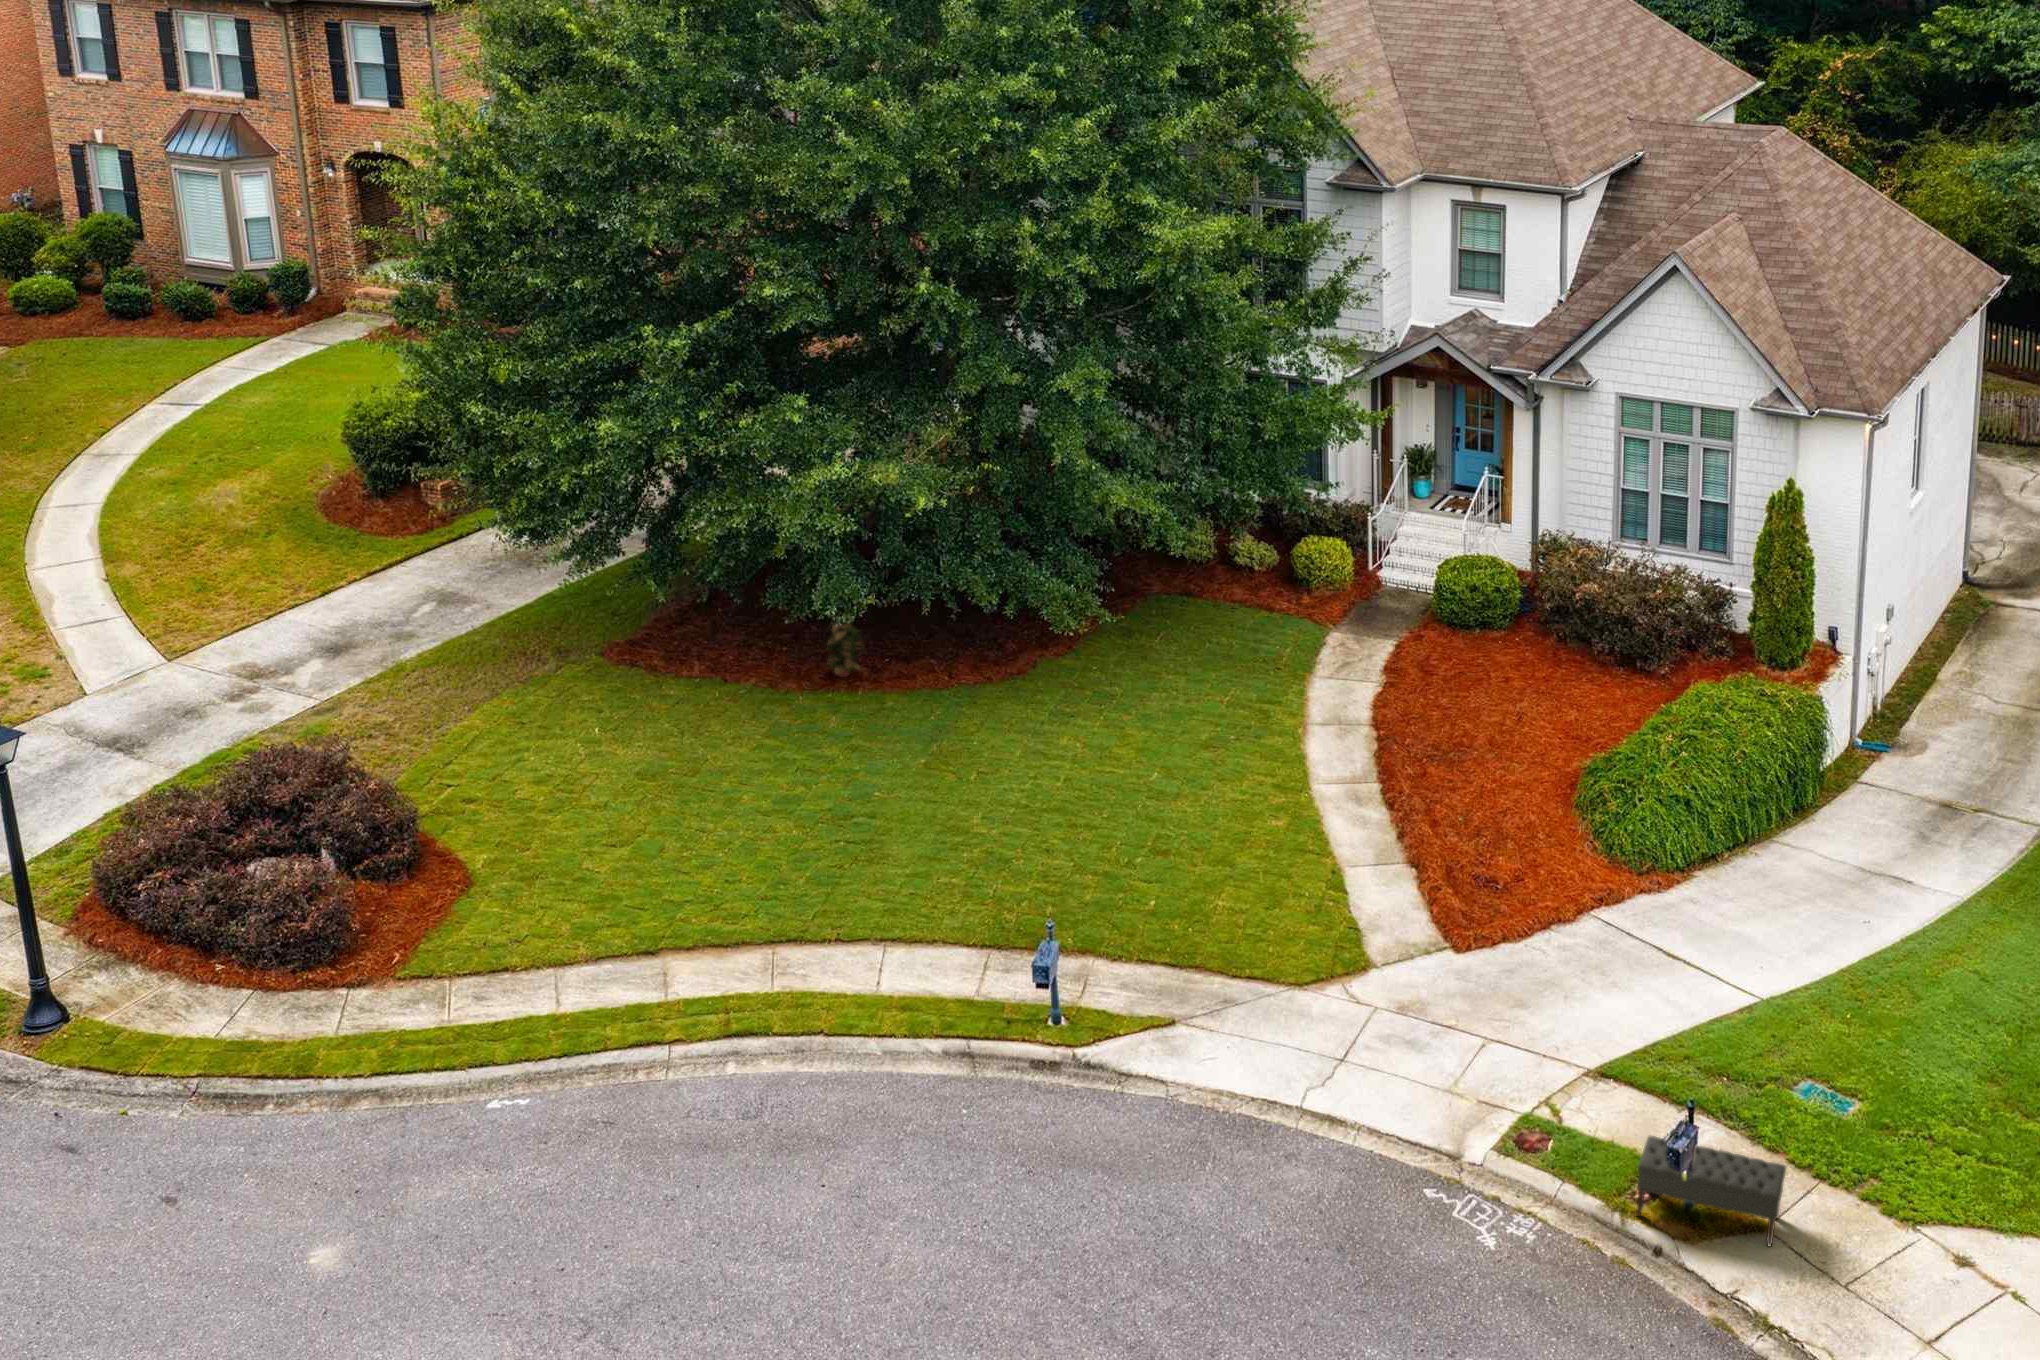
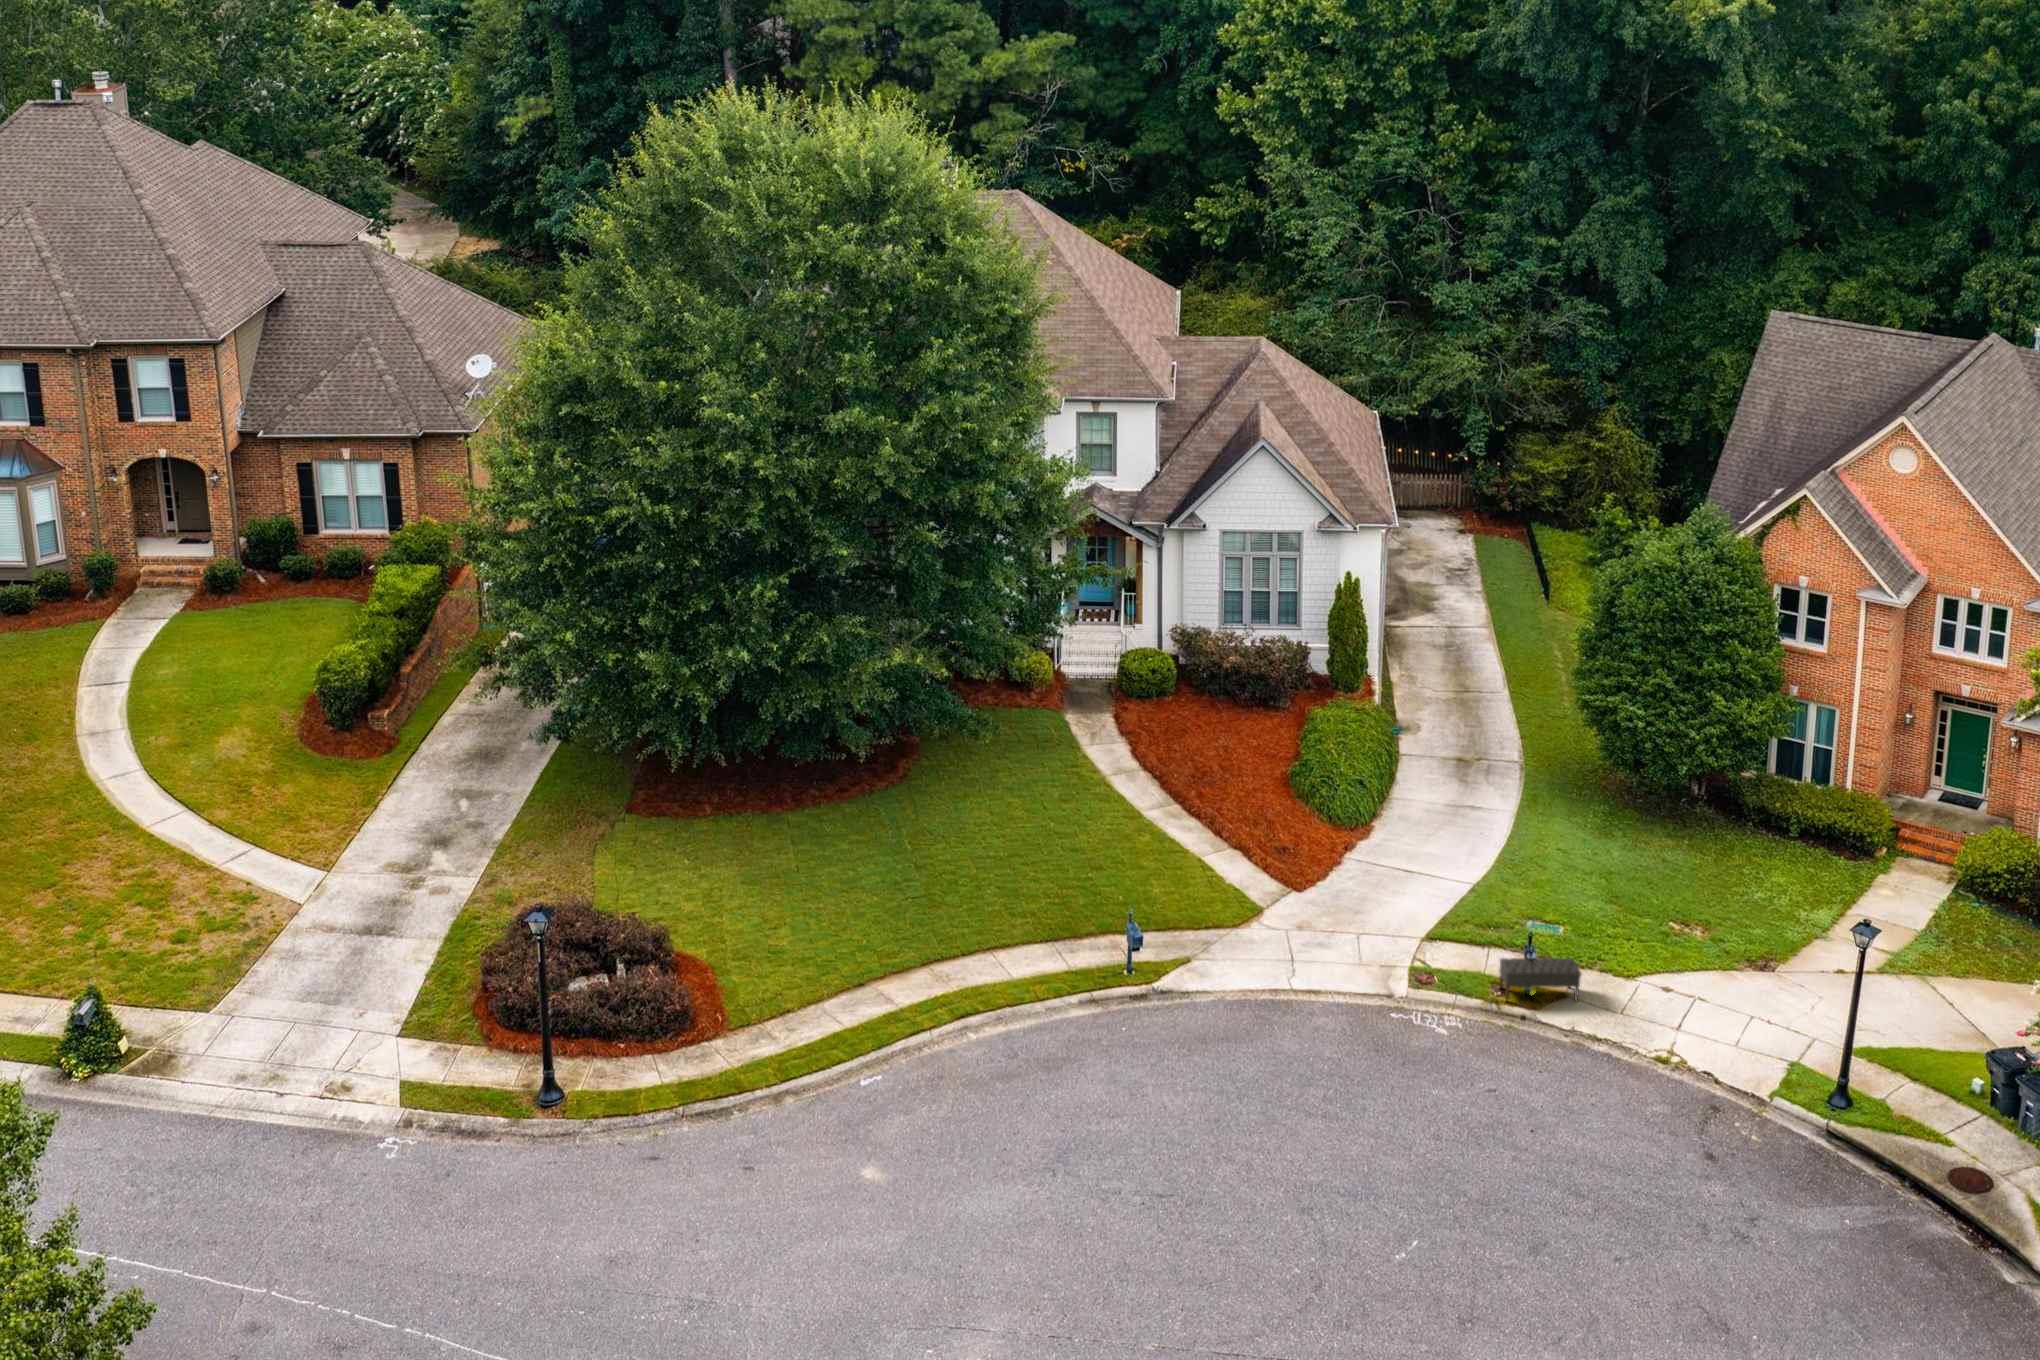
decorative plant: present [826,624,863,677] -> none [786,760,814,798]

